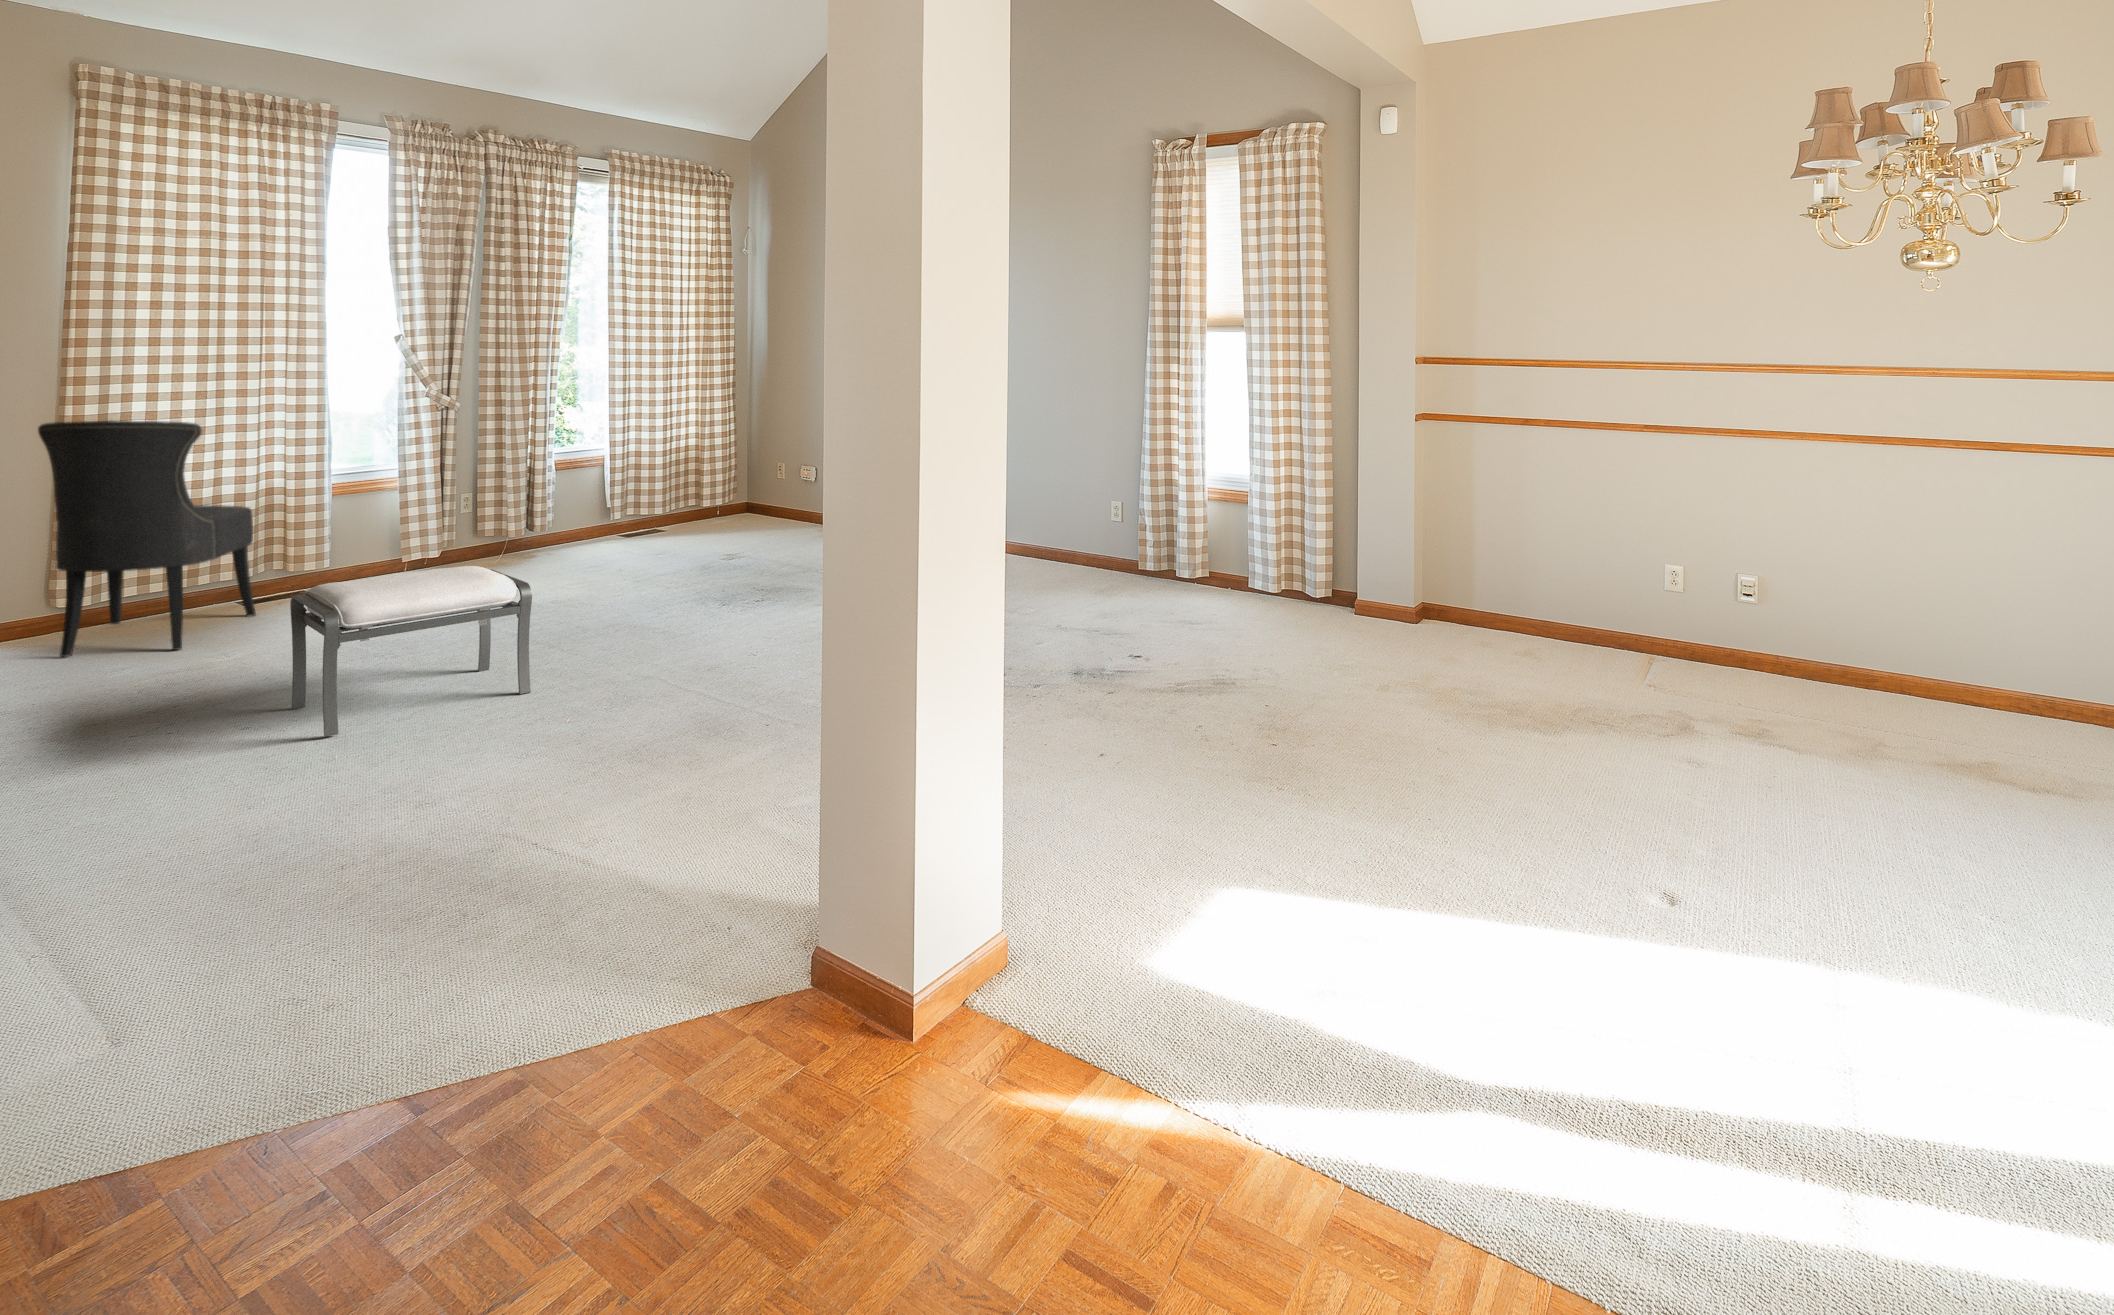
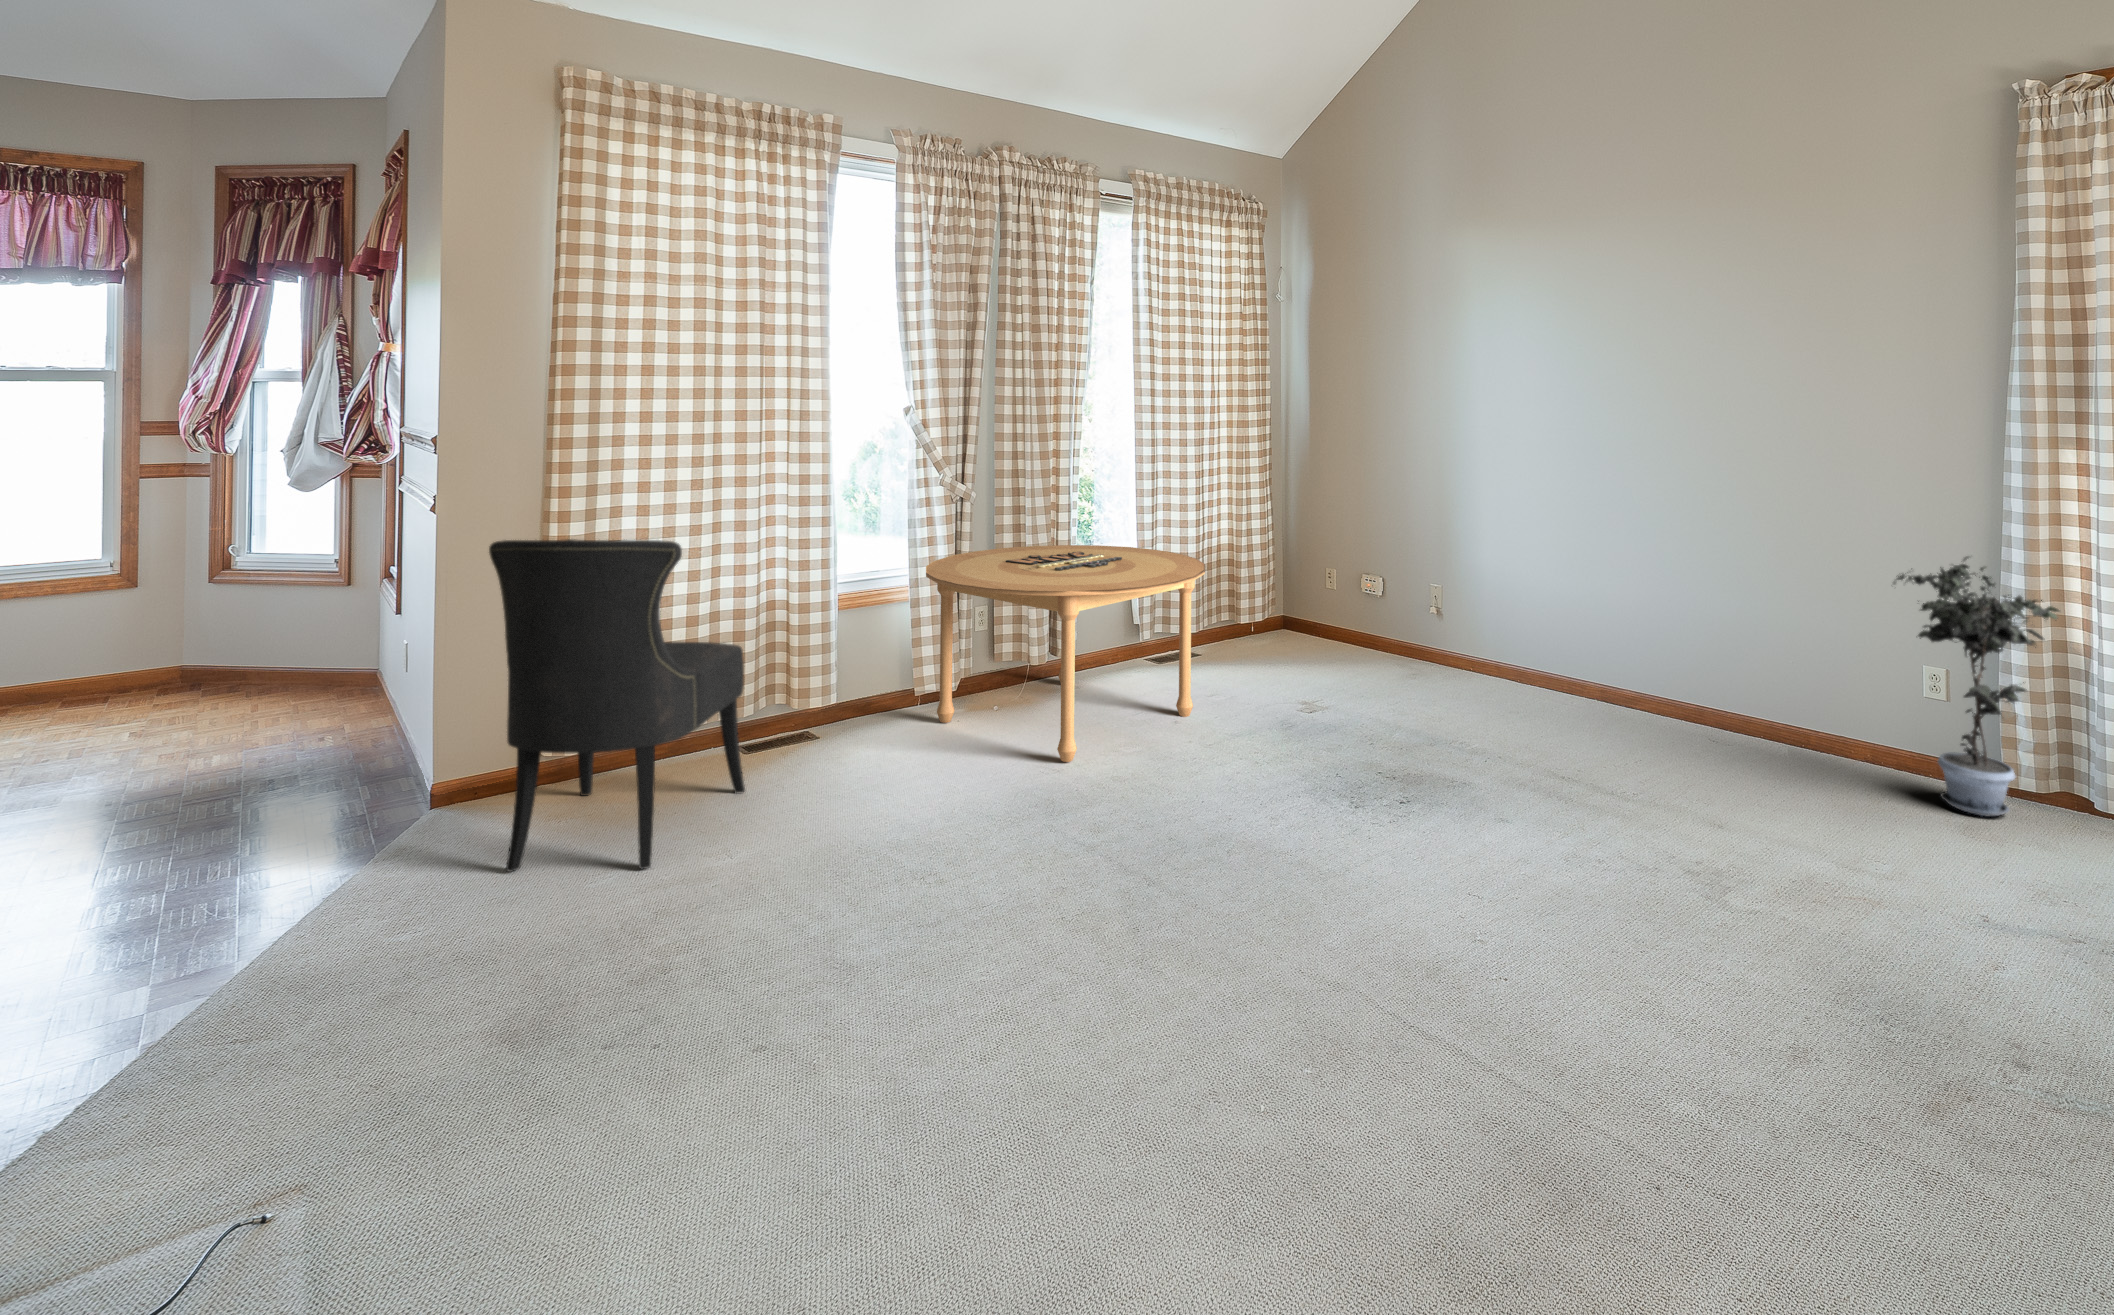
potted plant: none [1083,429,1150,582] -> present [1894,556,2059,816]
dining table: none [412,446,647,590] -> present [926,545,1205,762]
ottoman: present [290,566,532,737] -> none [787,811,1172,1215]

